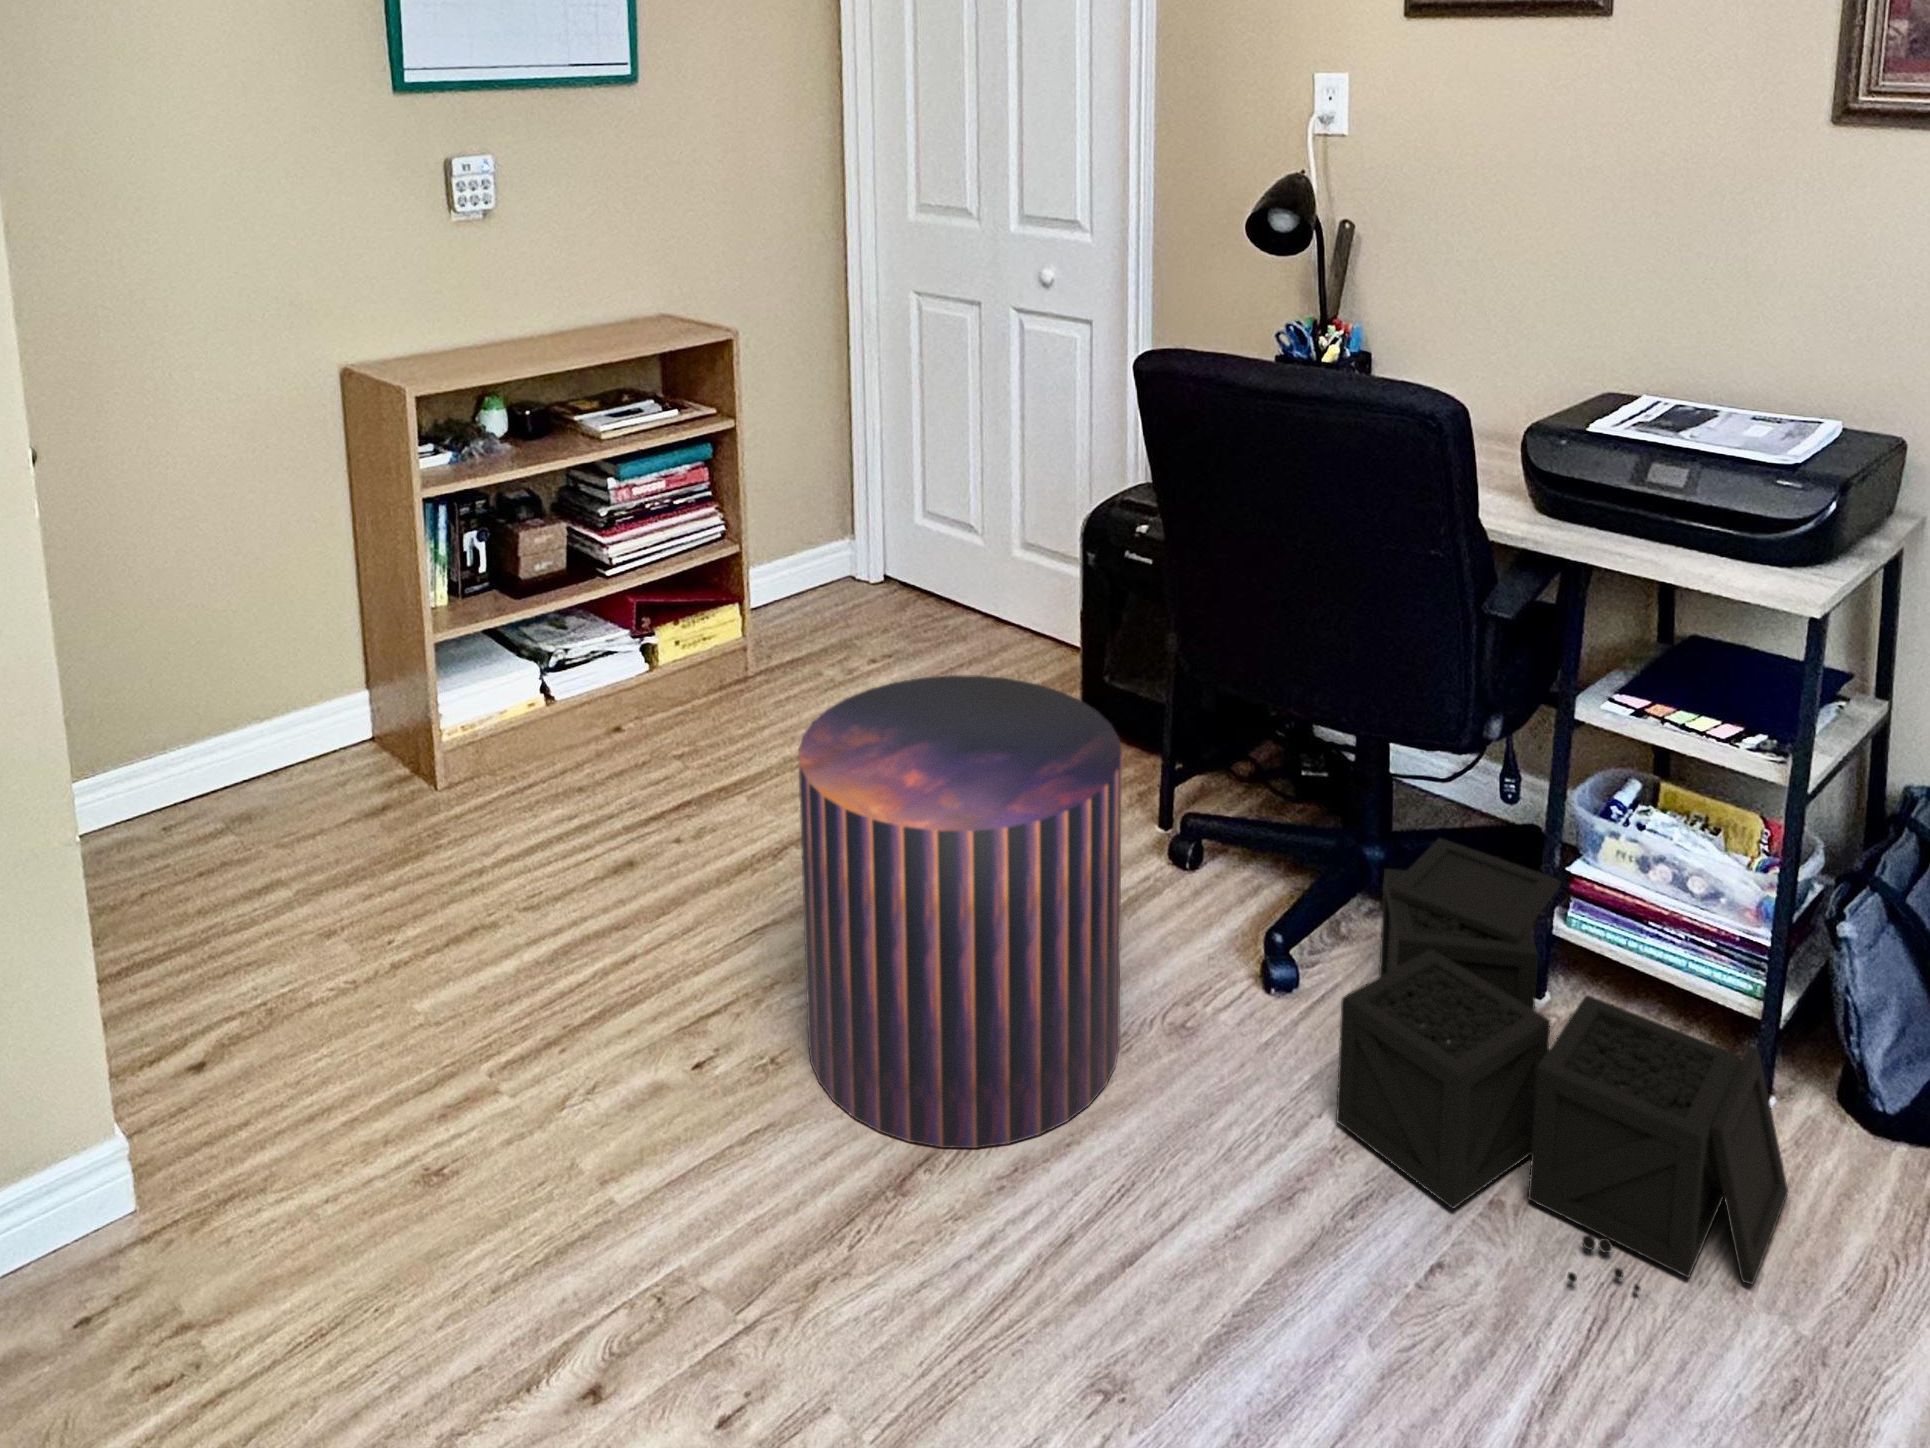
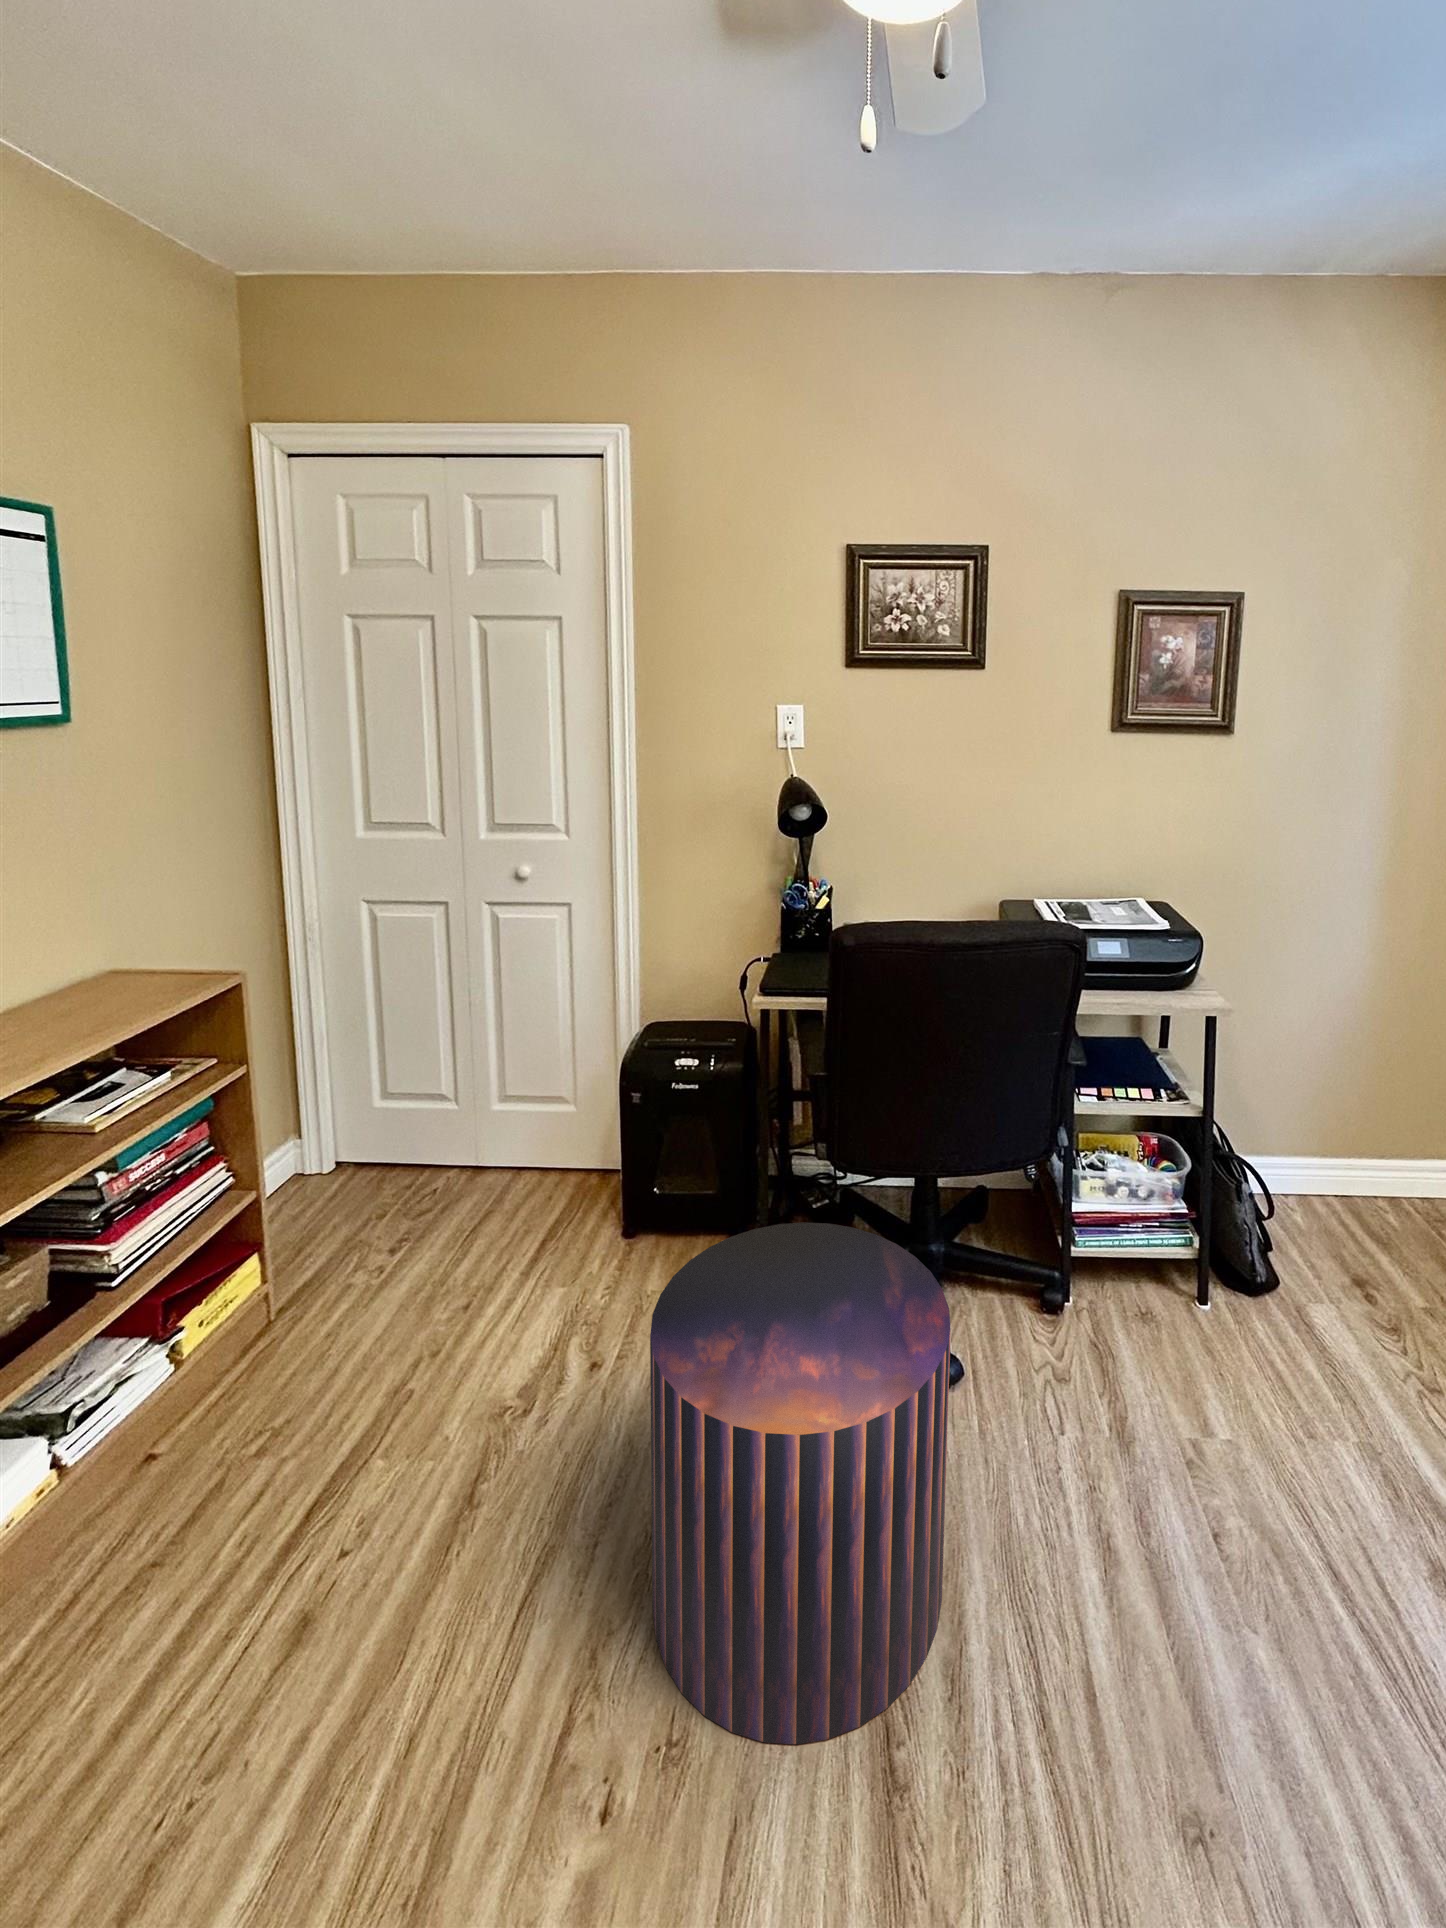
storage bin: present [1336,838,1788,1291] -> none [990,1218,1312,1487]

